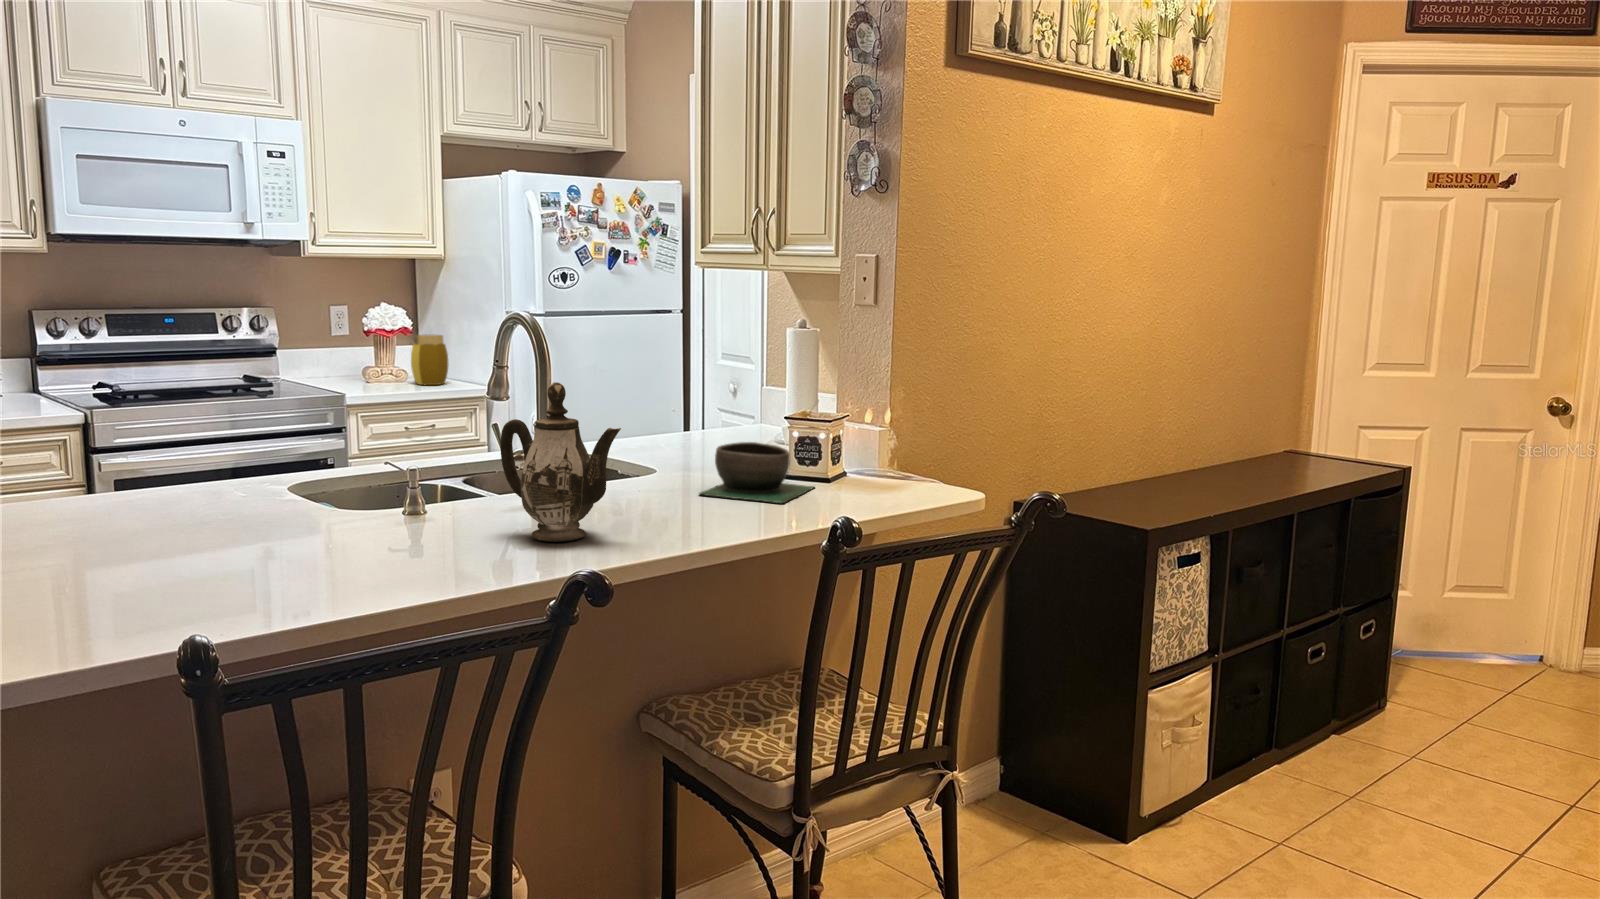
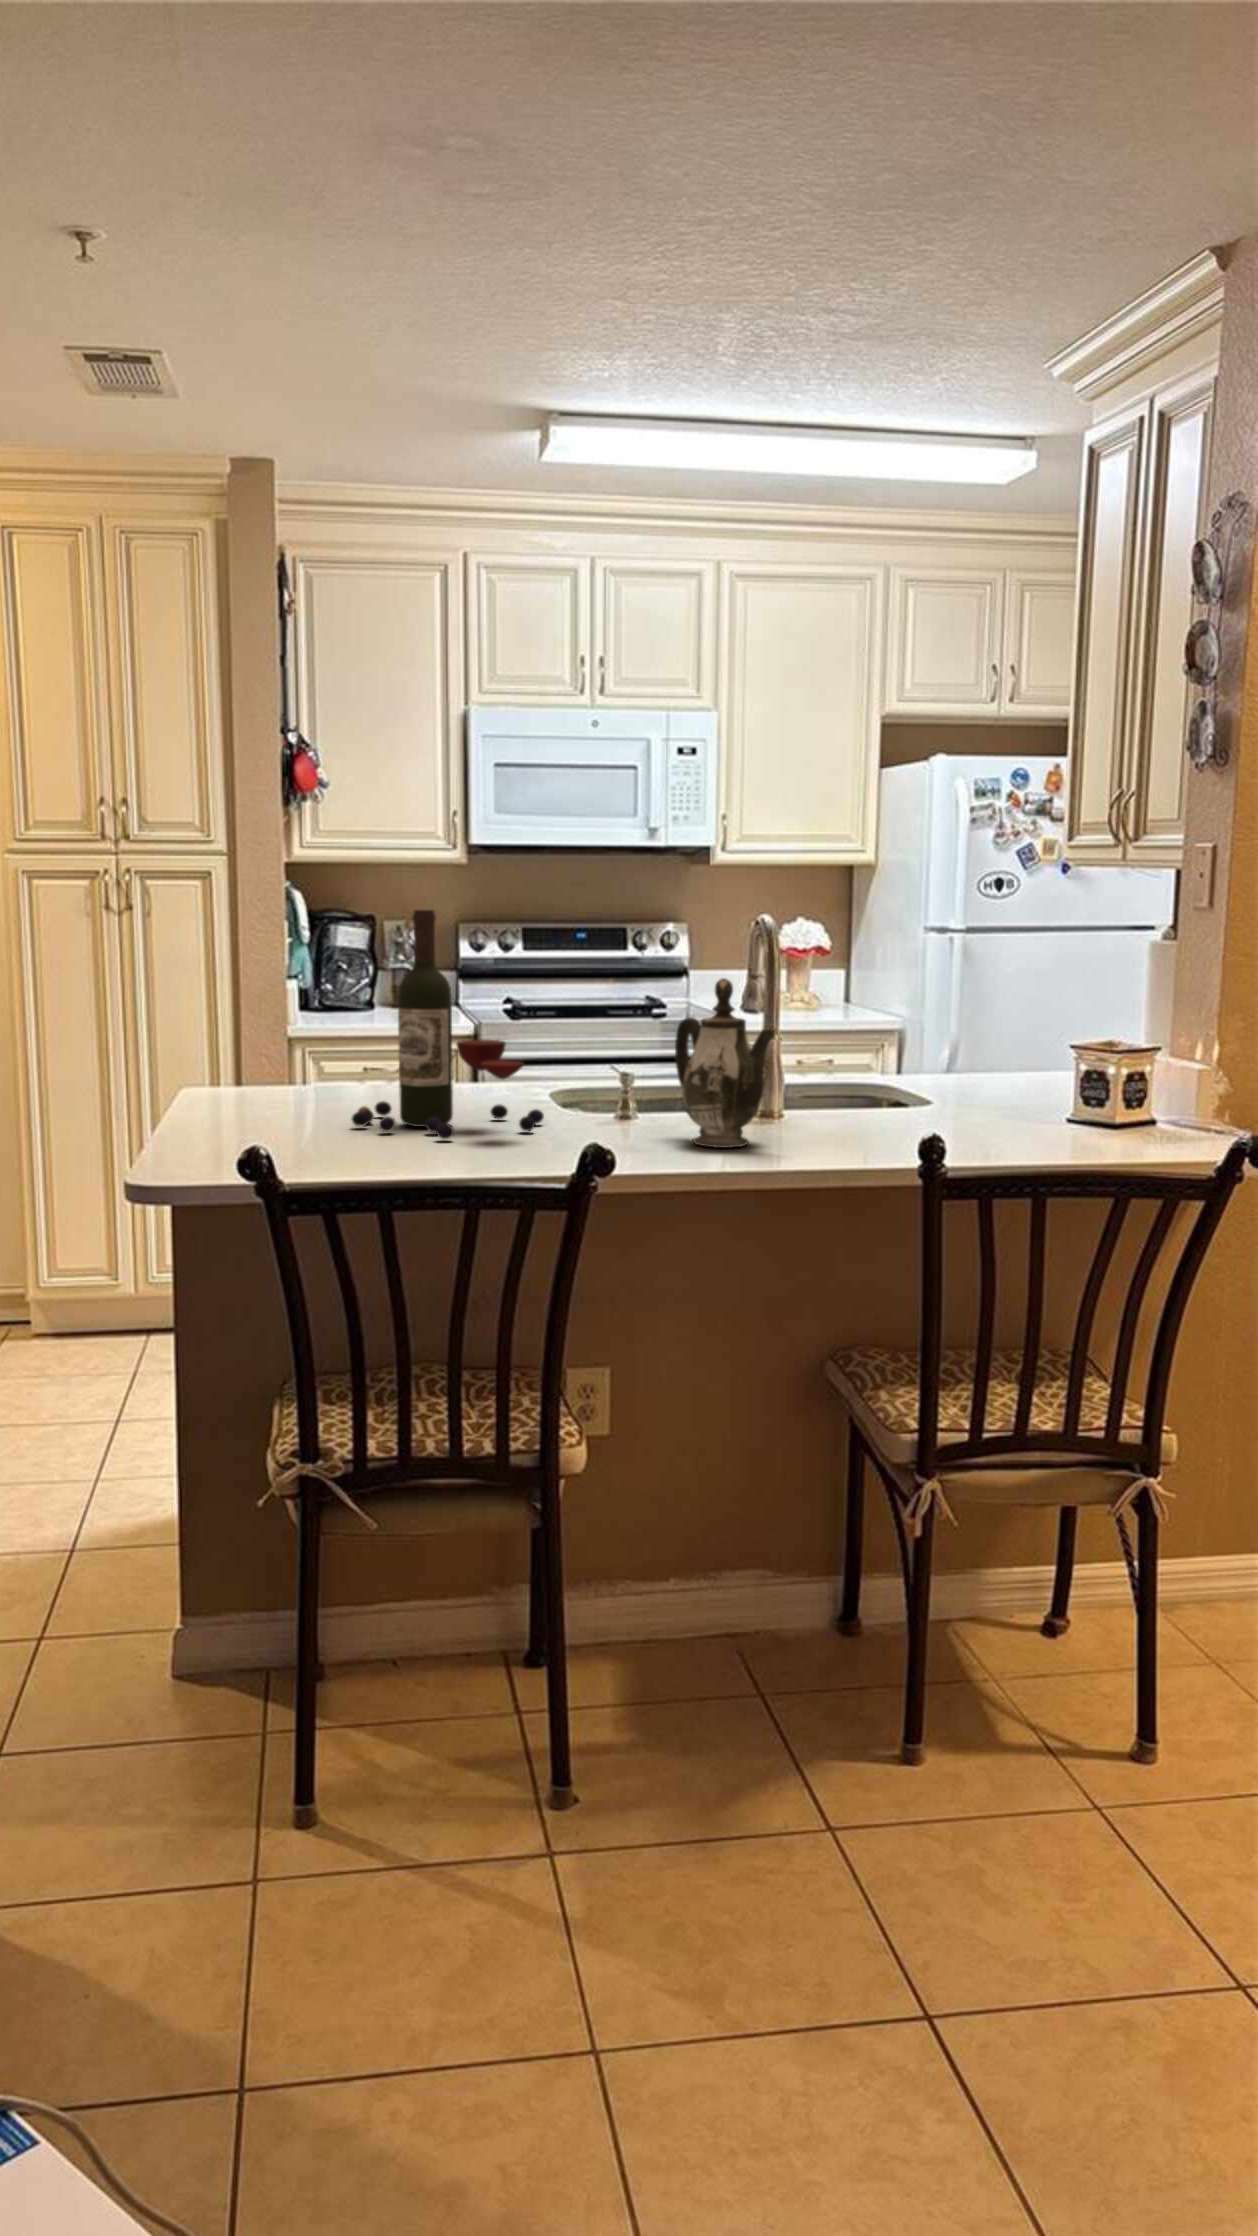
wine bottle: none [130,320,364,568] -> present [352,910,544,1139]
jar: present [411,335,448,385] -> none [820,956,863,1016]
bowl: present [699,442,814,503] -> none [933,1071,1090,1142]

